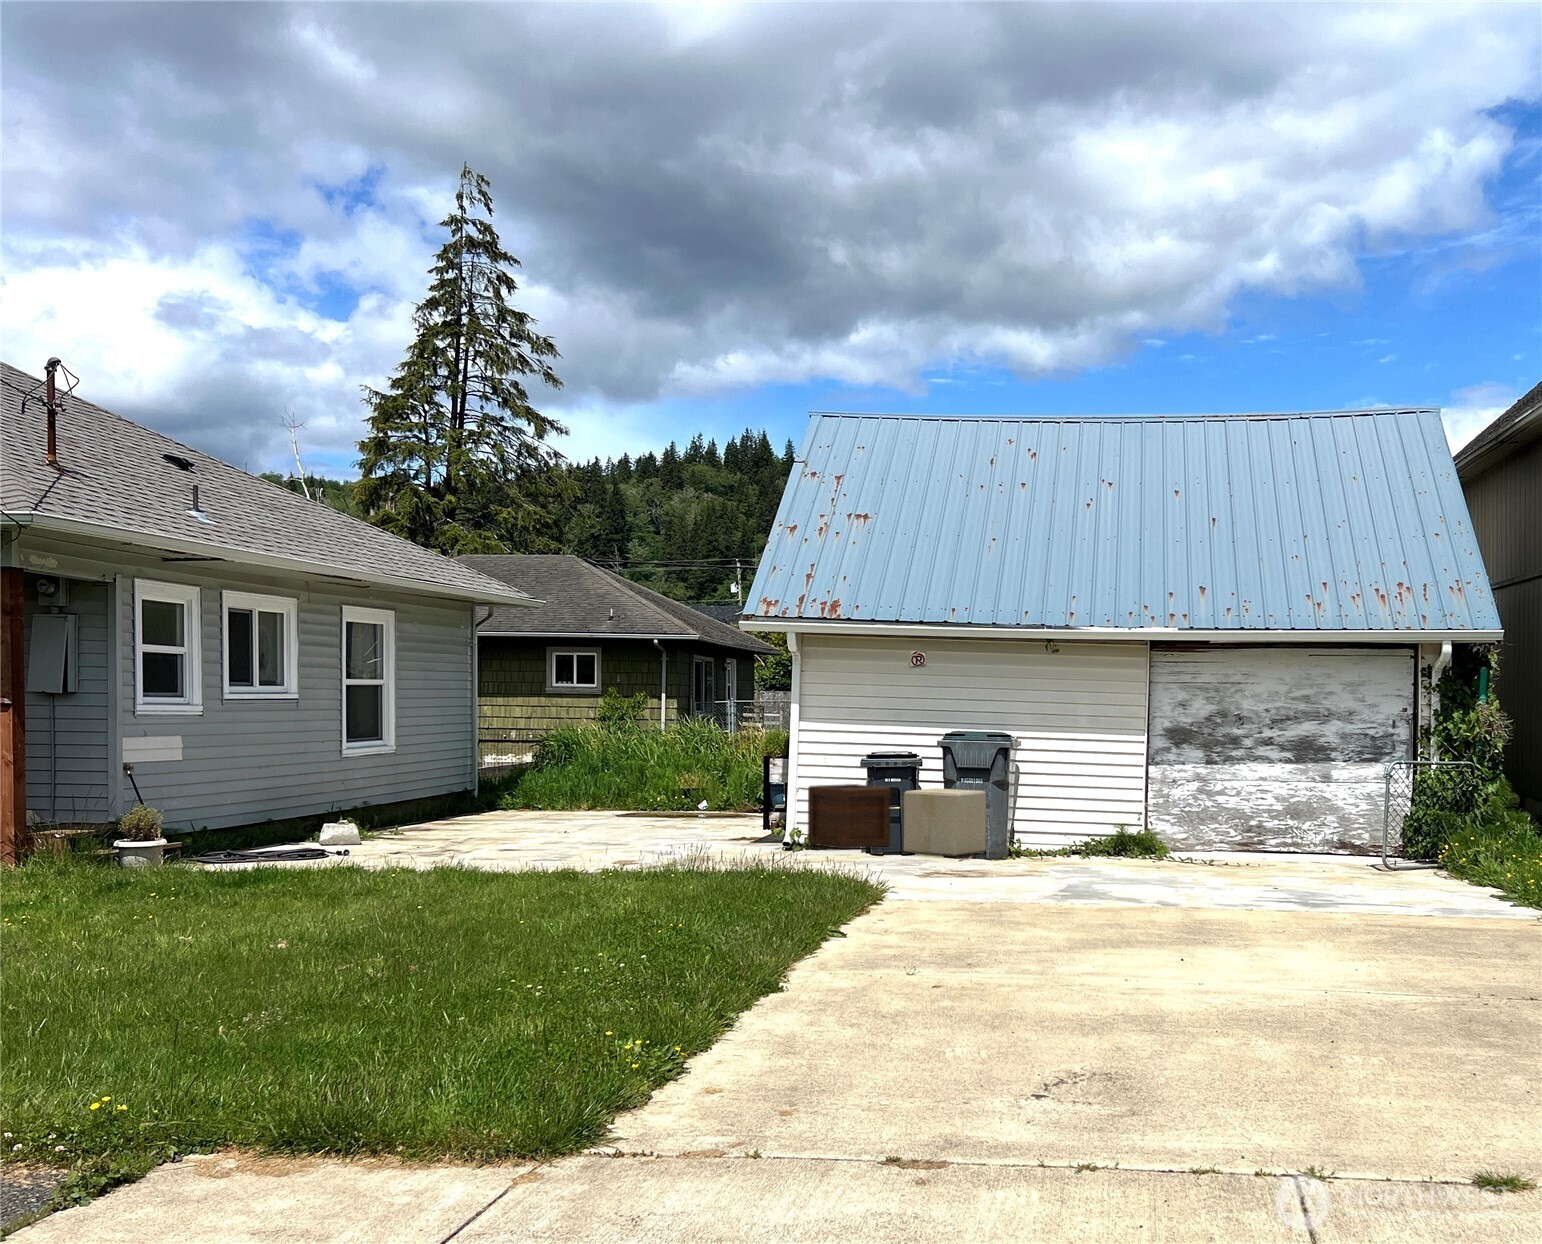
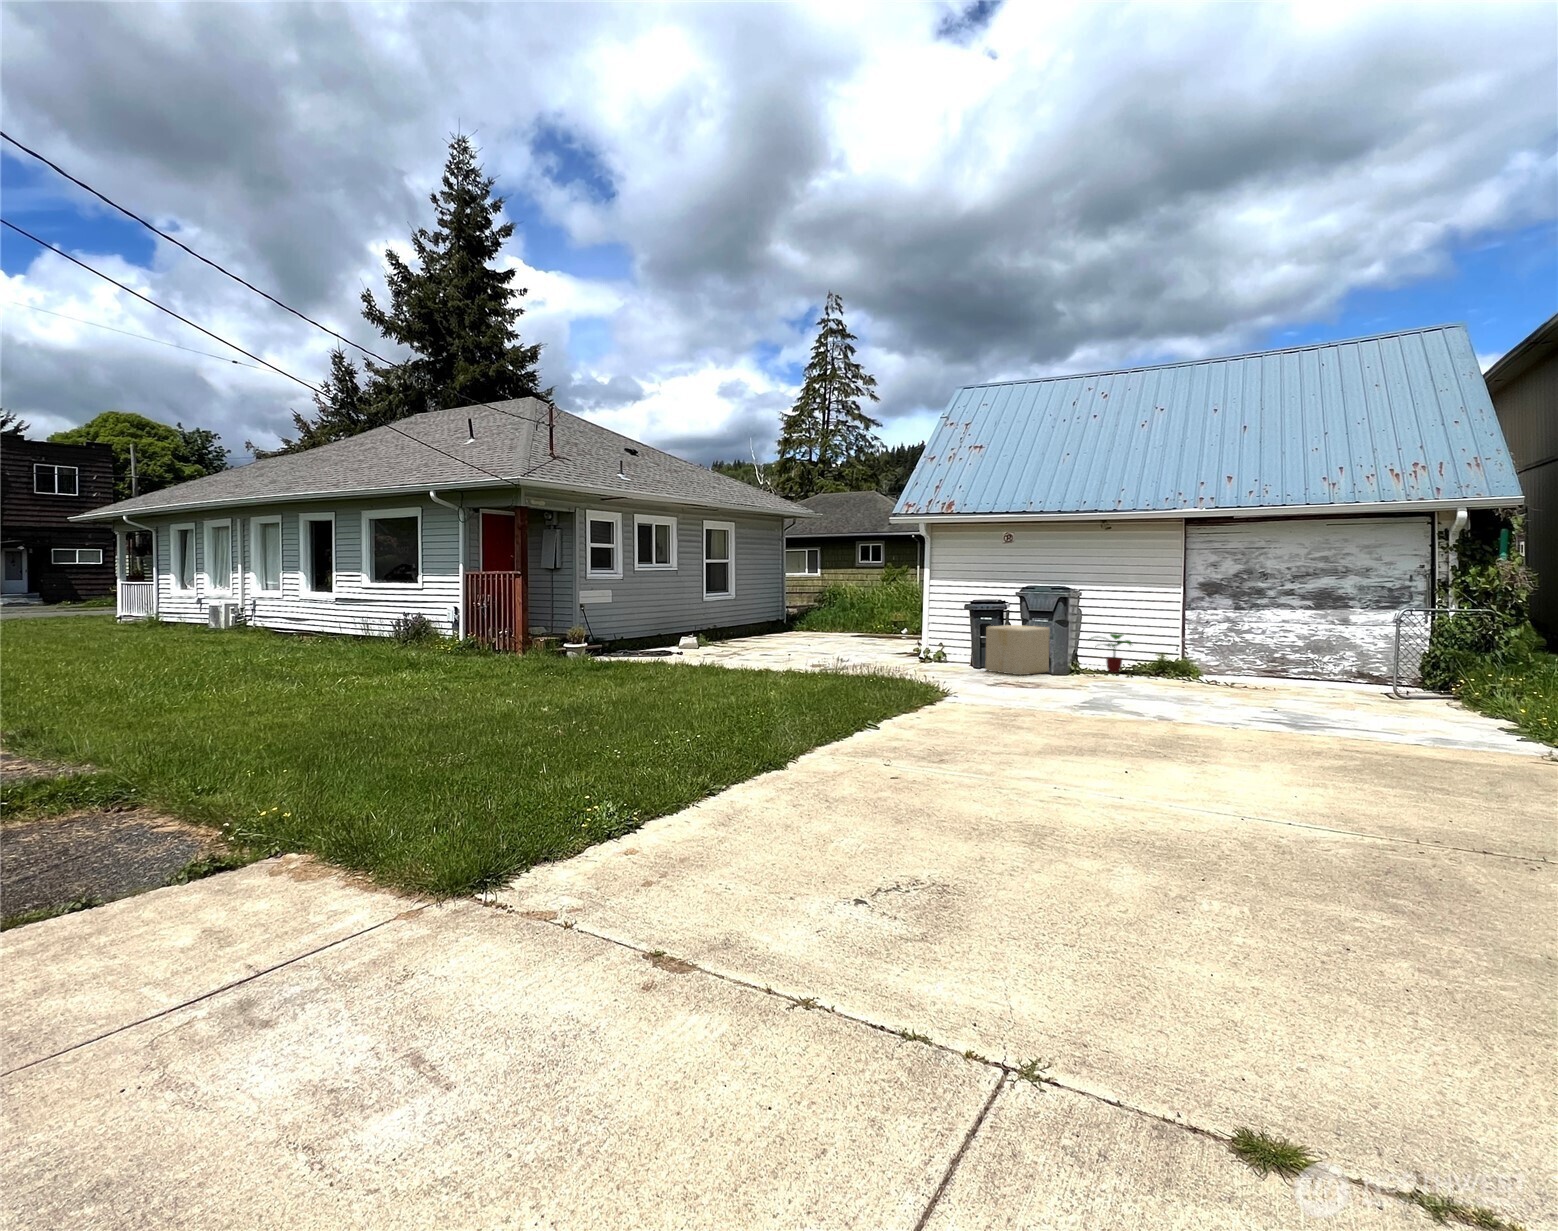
wooden crate: present [808,784,891,849] -> none [923,621,981,667]
potted plant: none [1029,798,1086,850] -> present [1091,634,1132,673]

